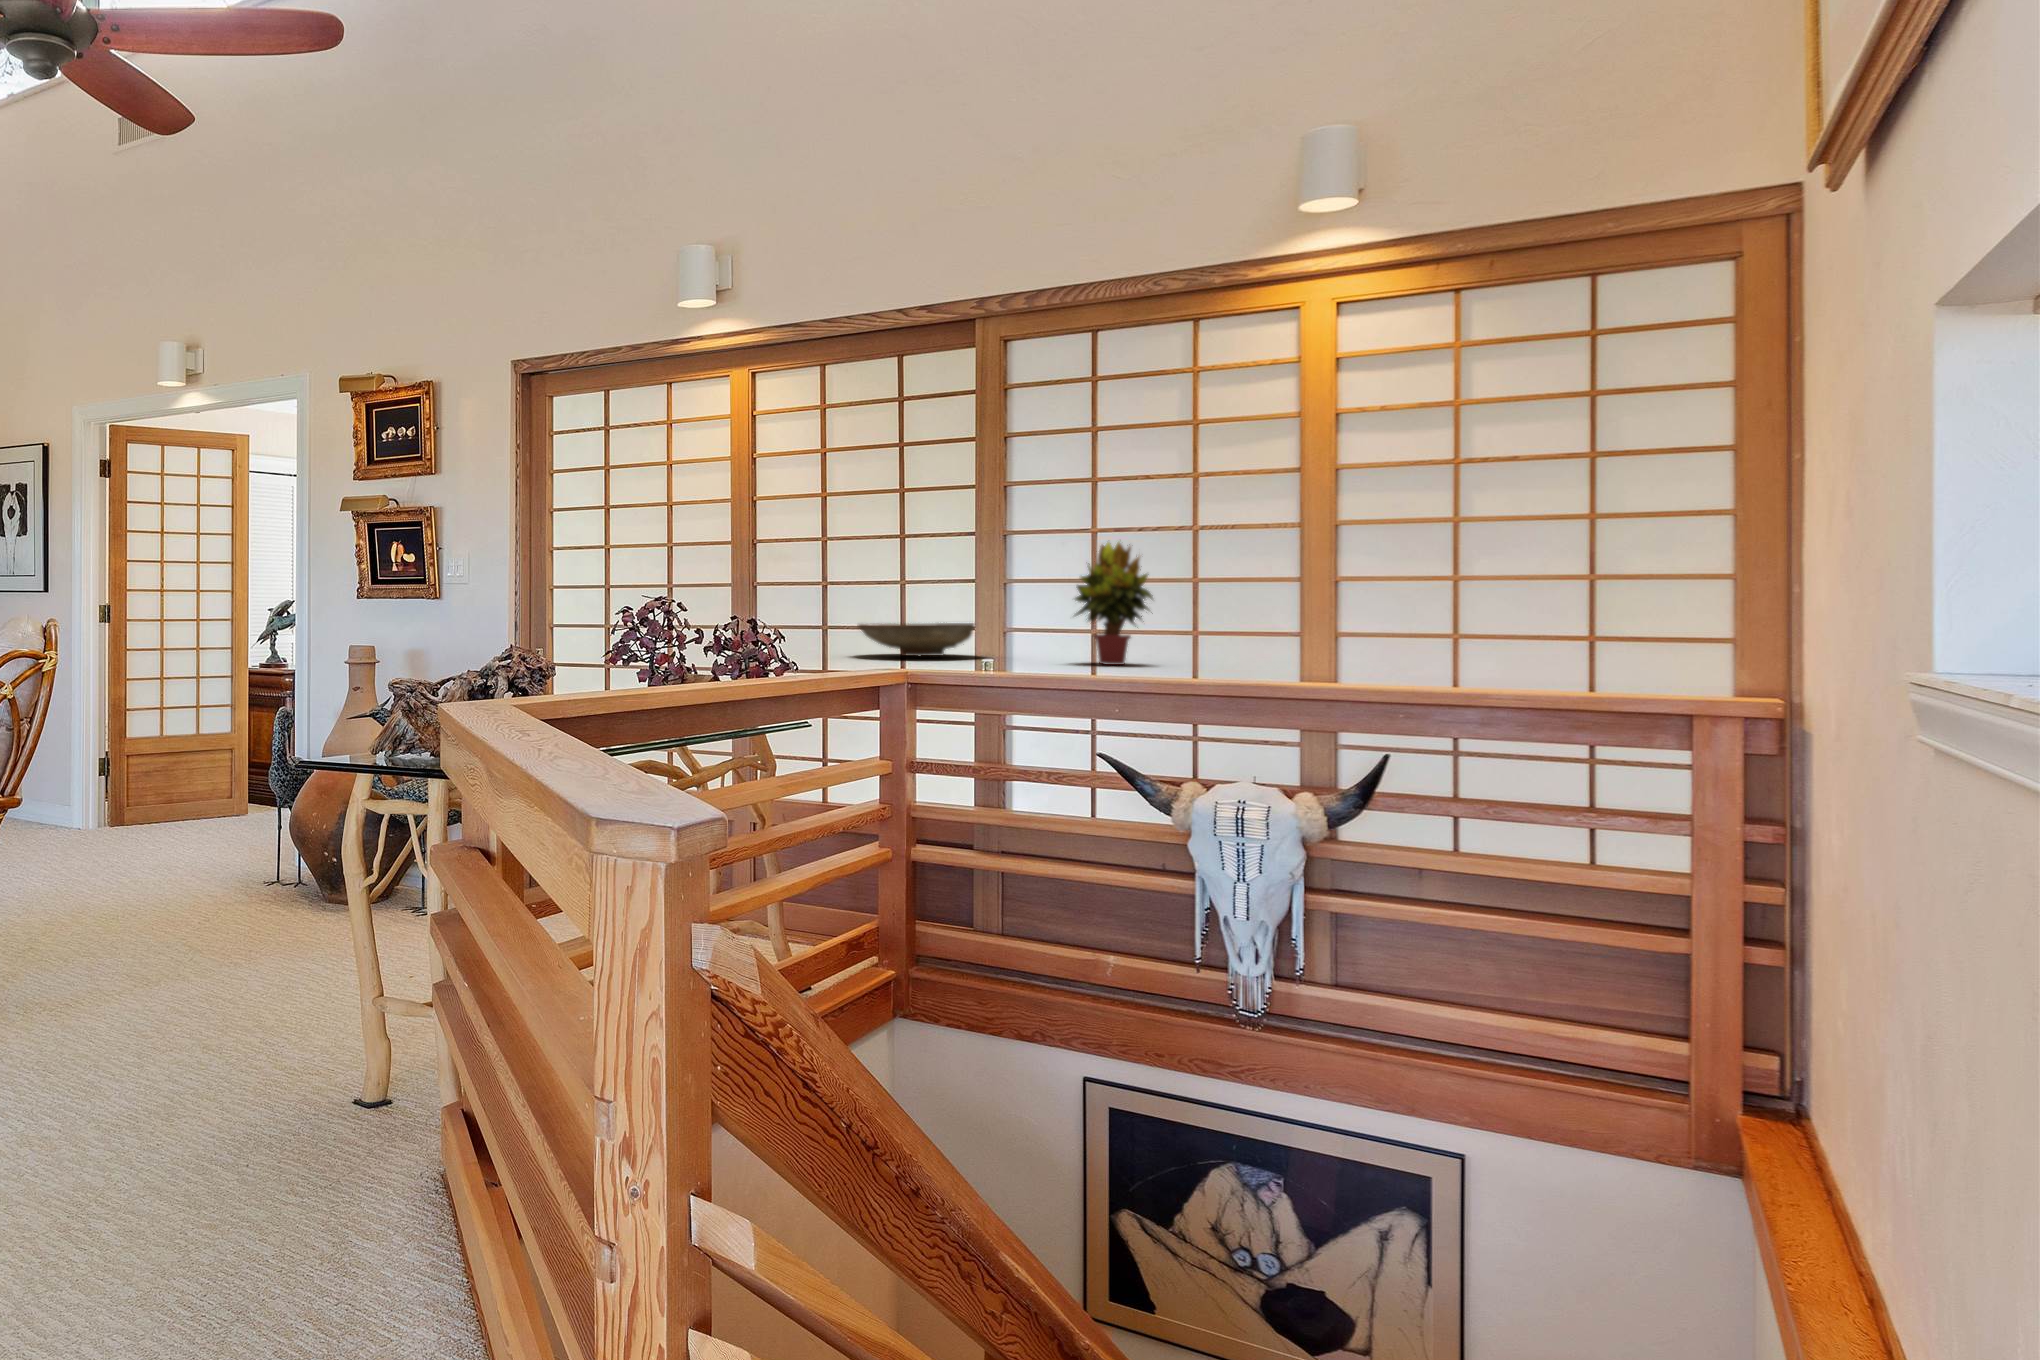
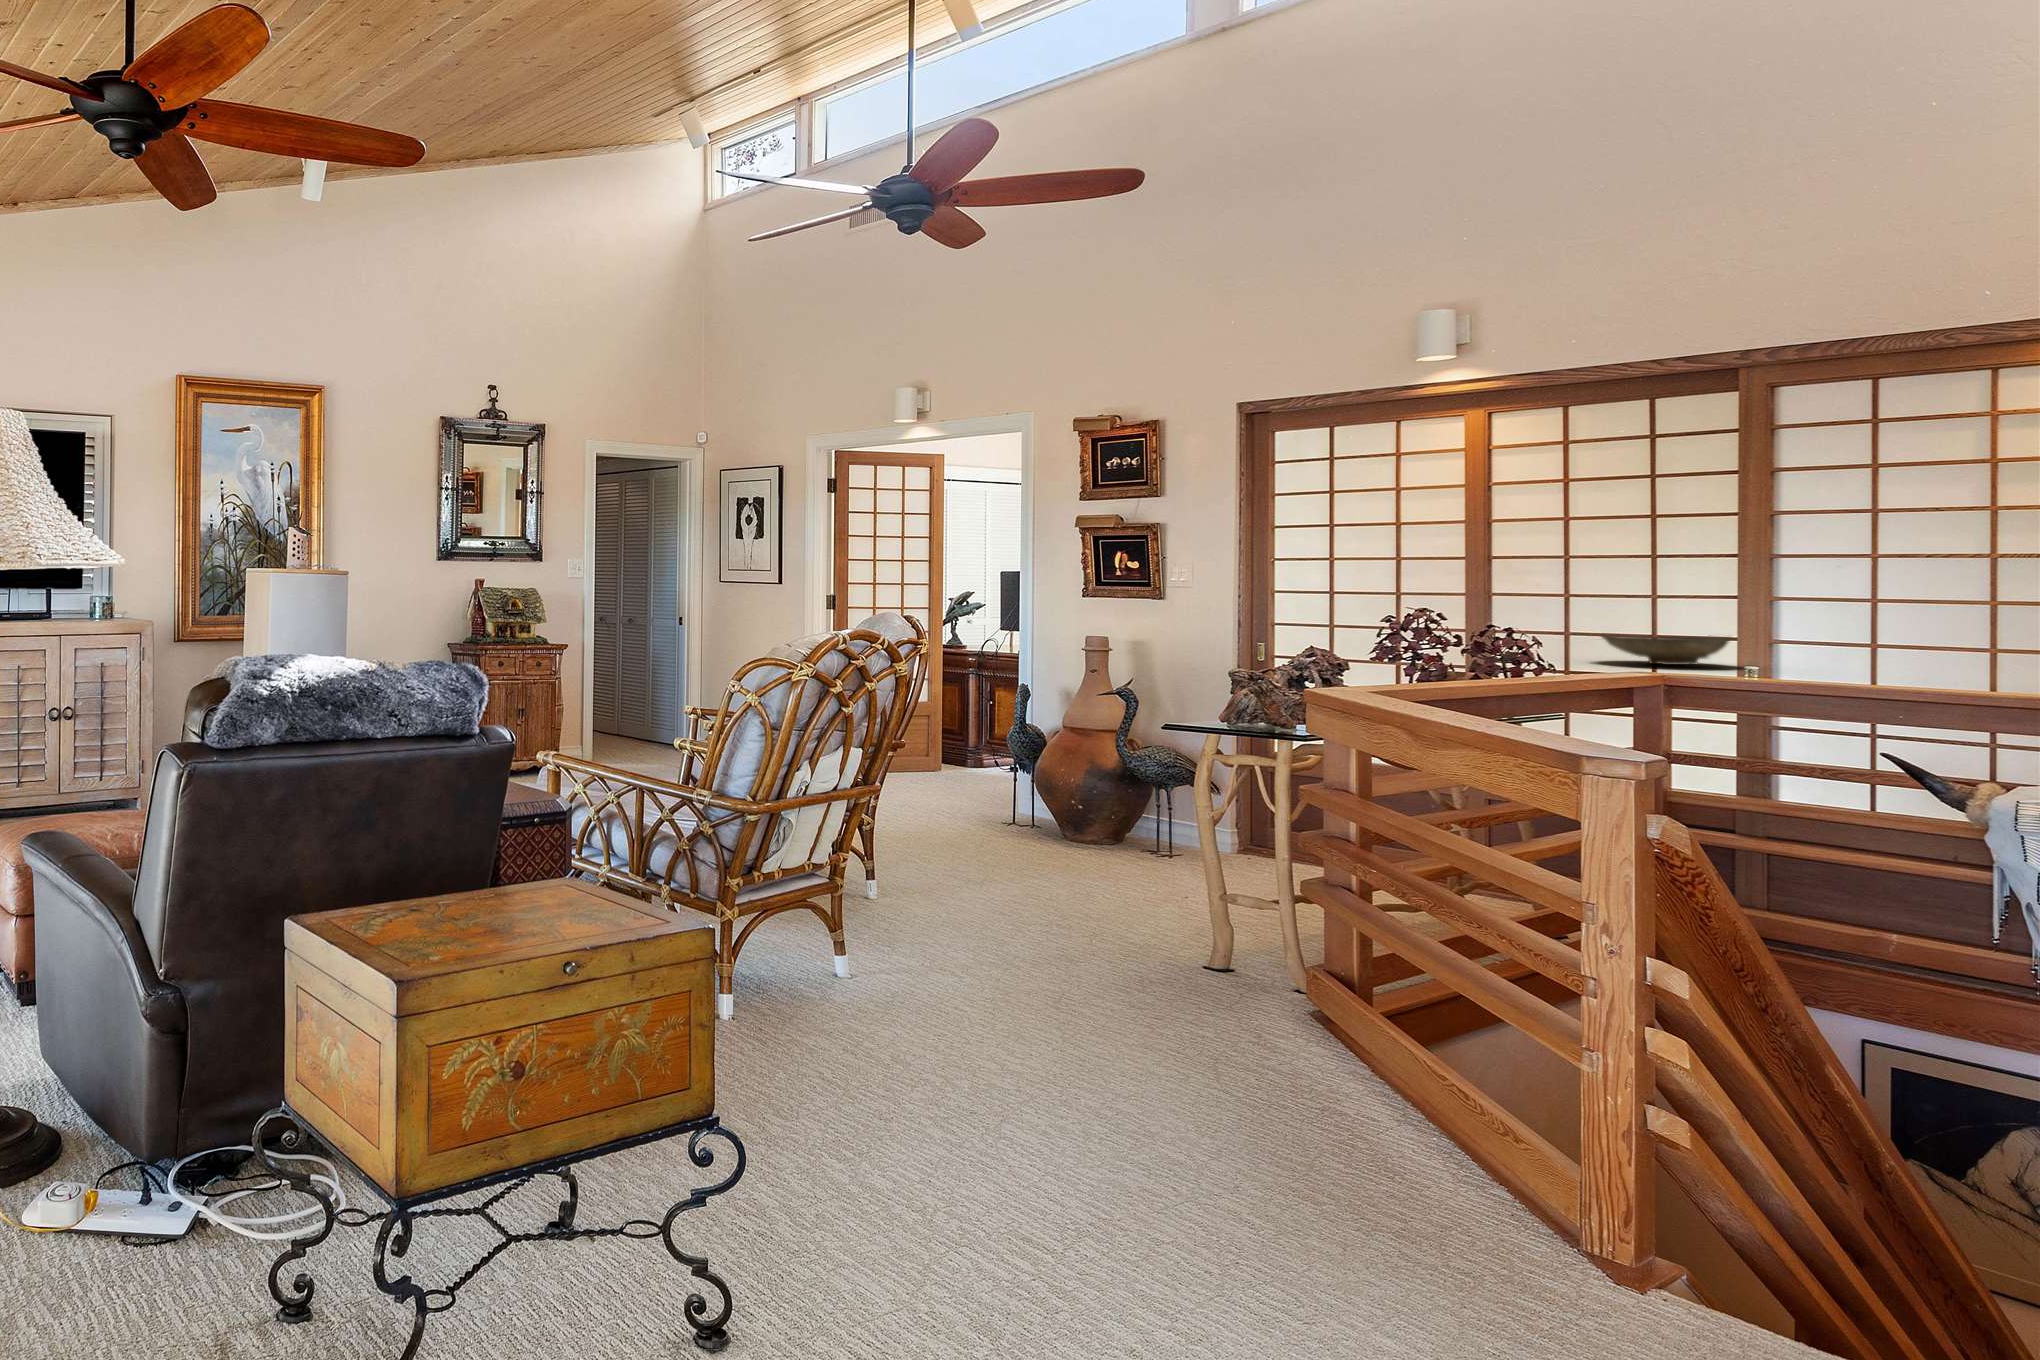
potted plant: present [1075,542,1153,665] -> none [1847,567,1949,681]

